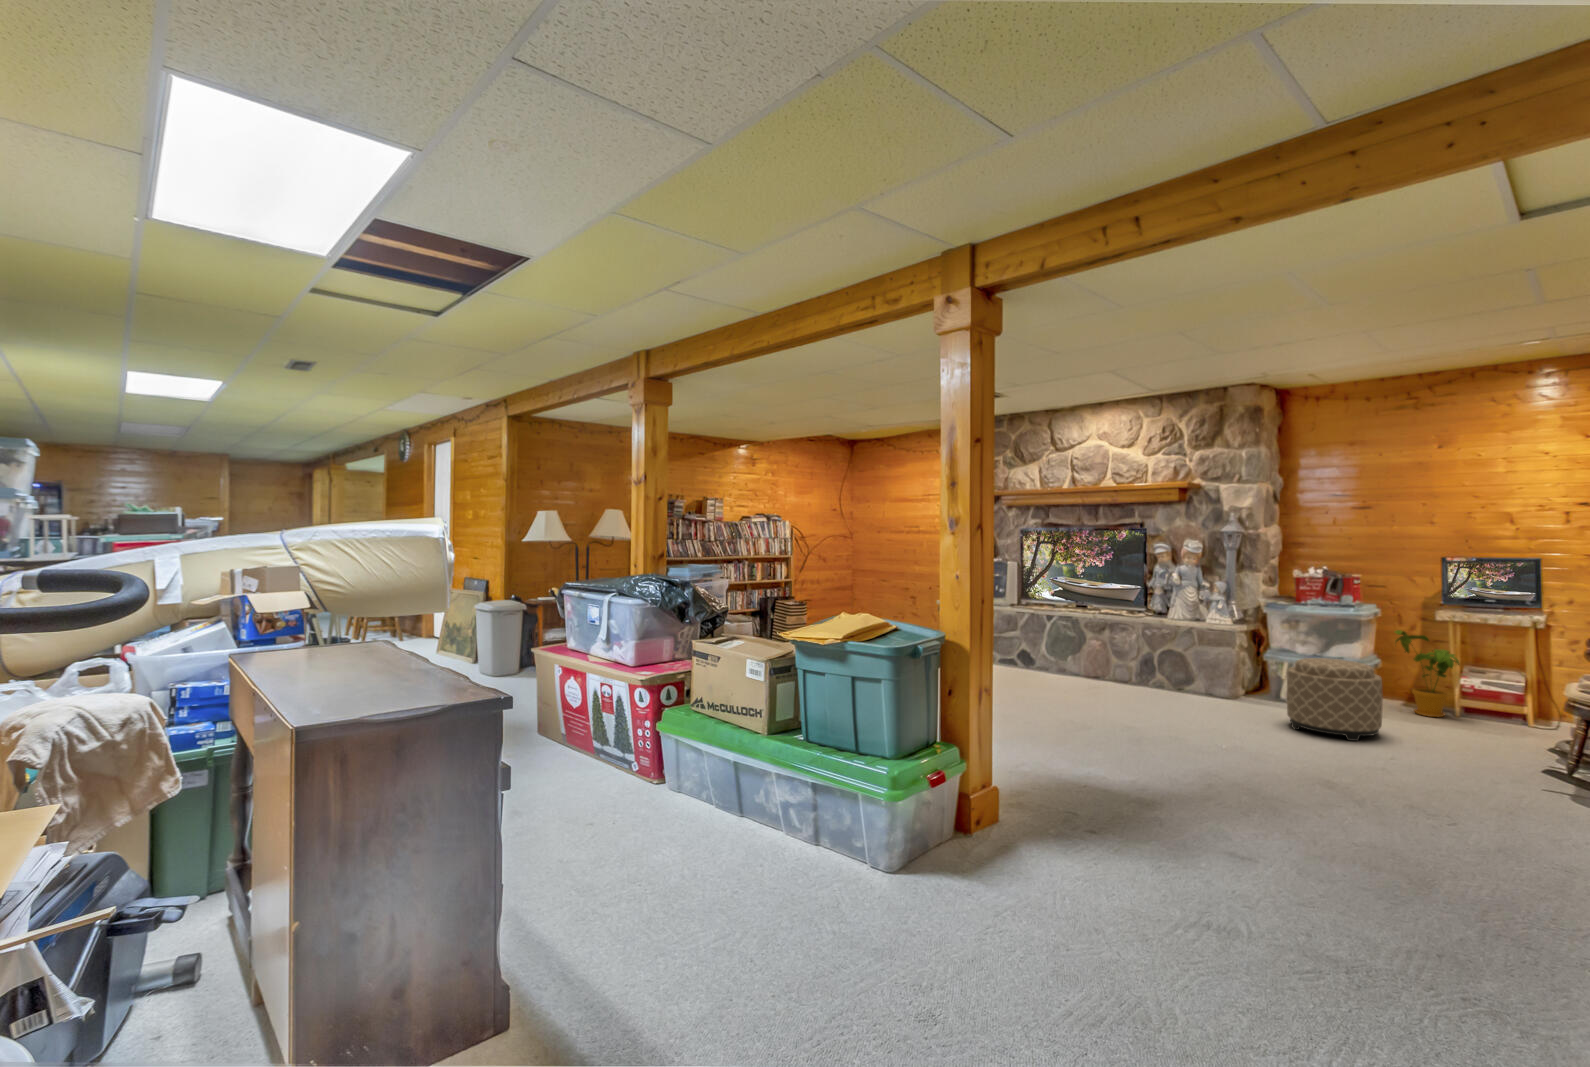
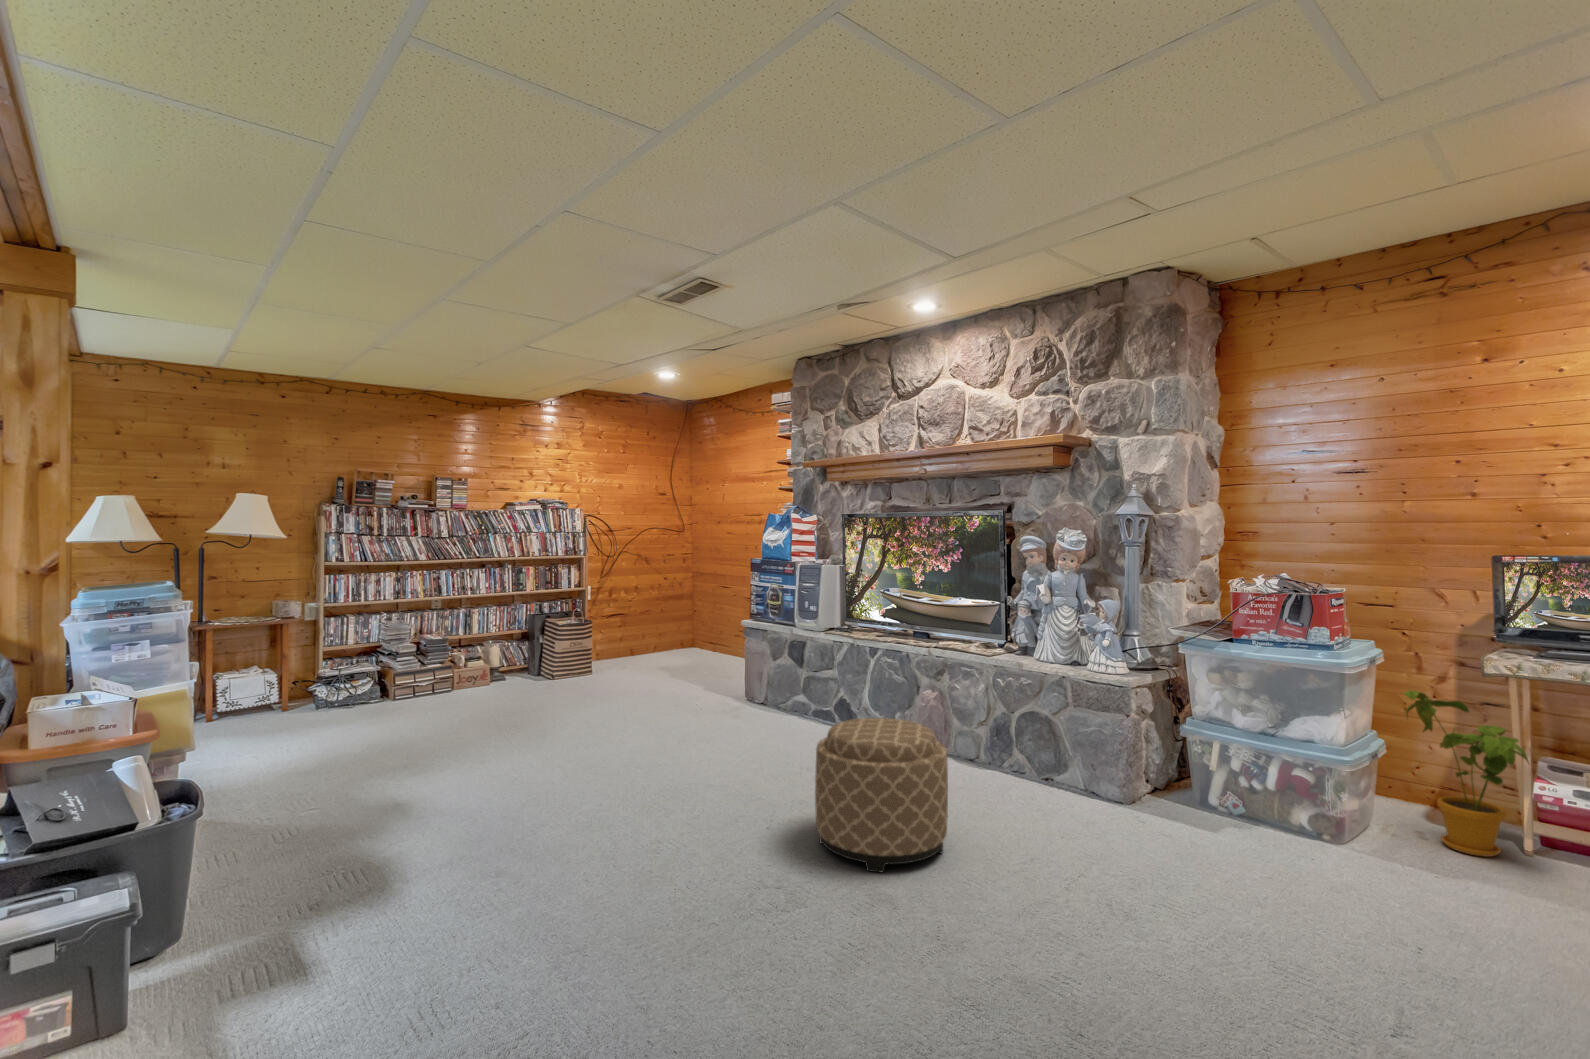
ottoman: present [1287,658,1383,741] -> present [815,718,948,872]

